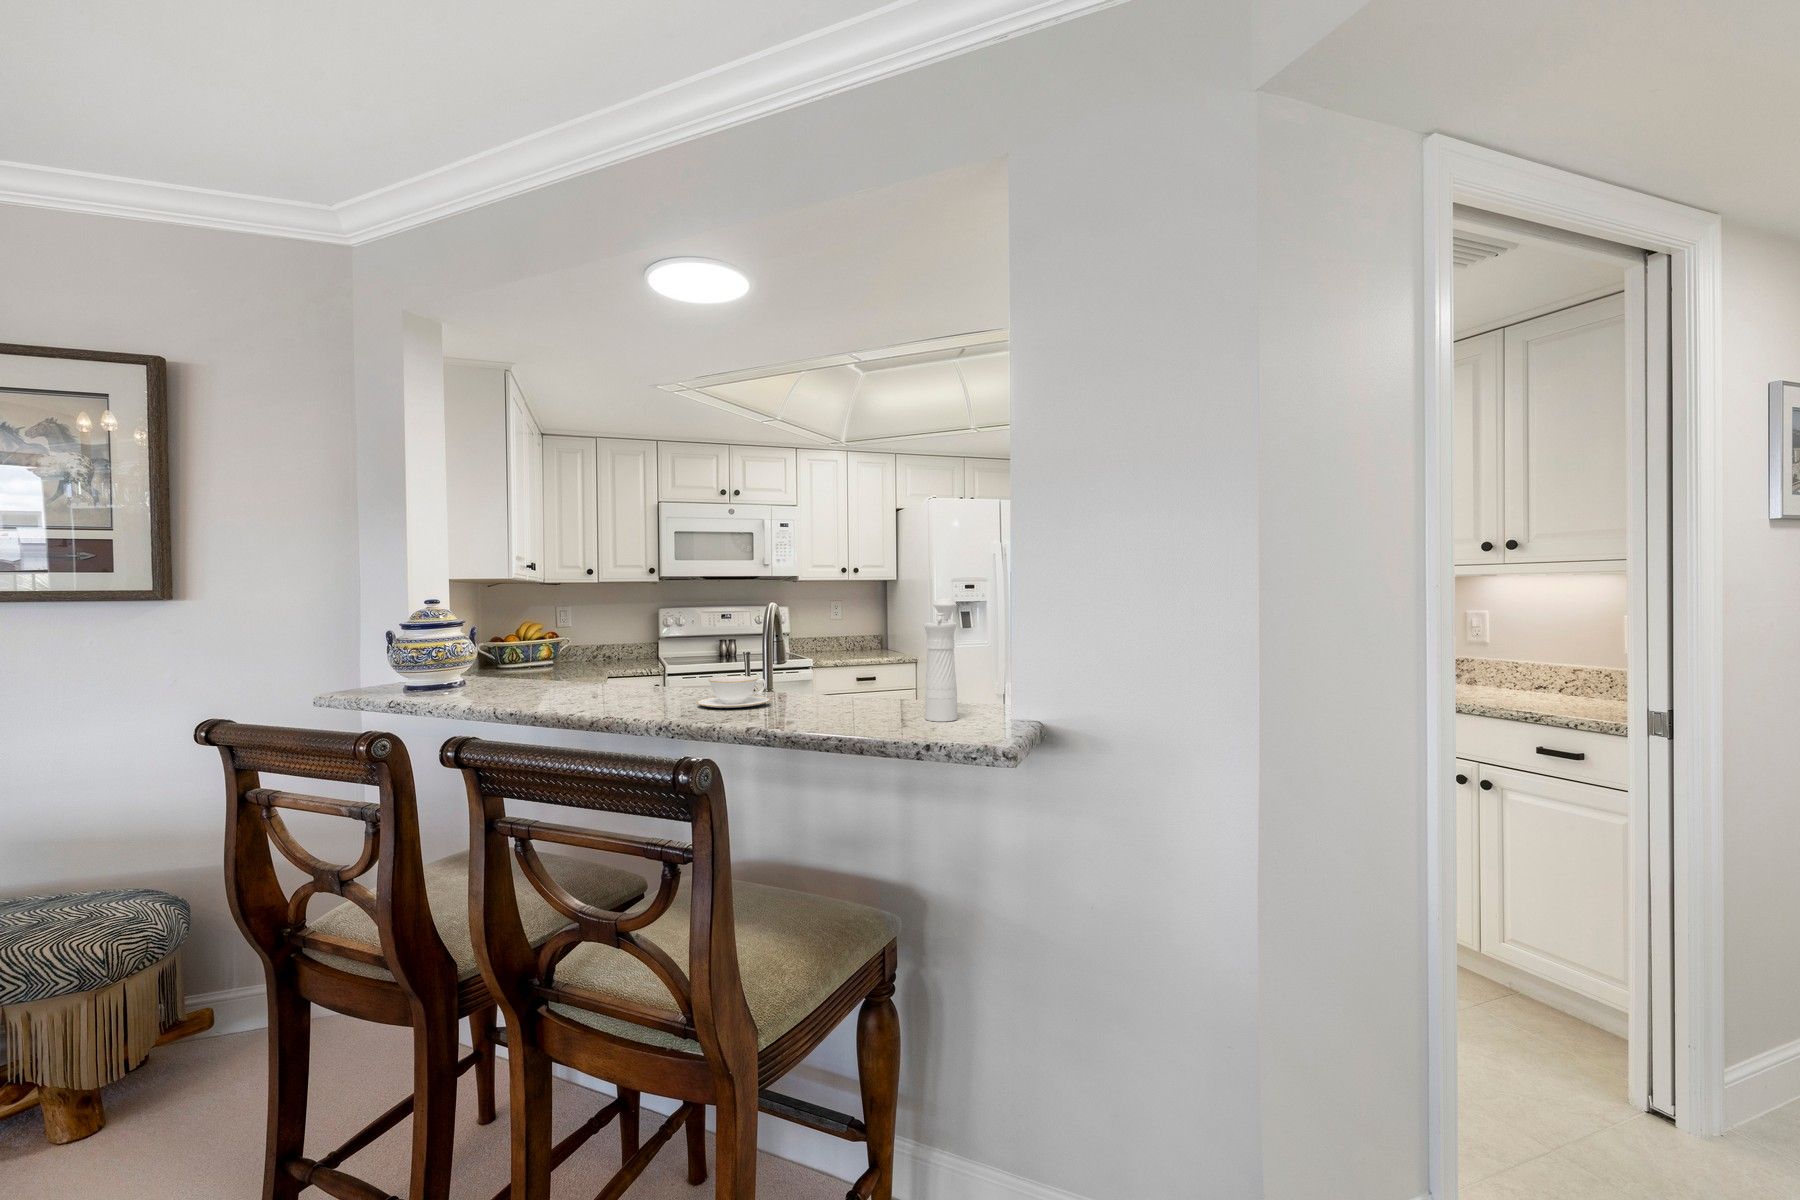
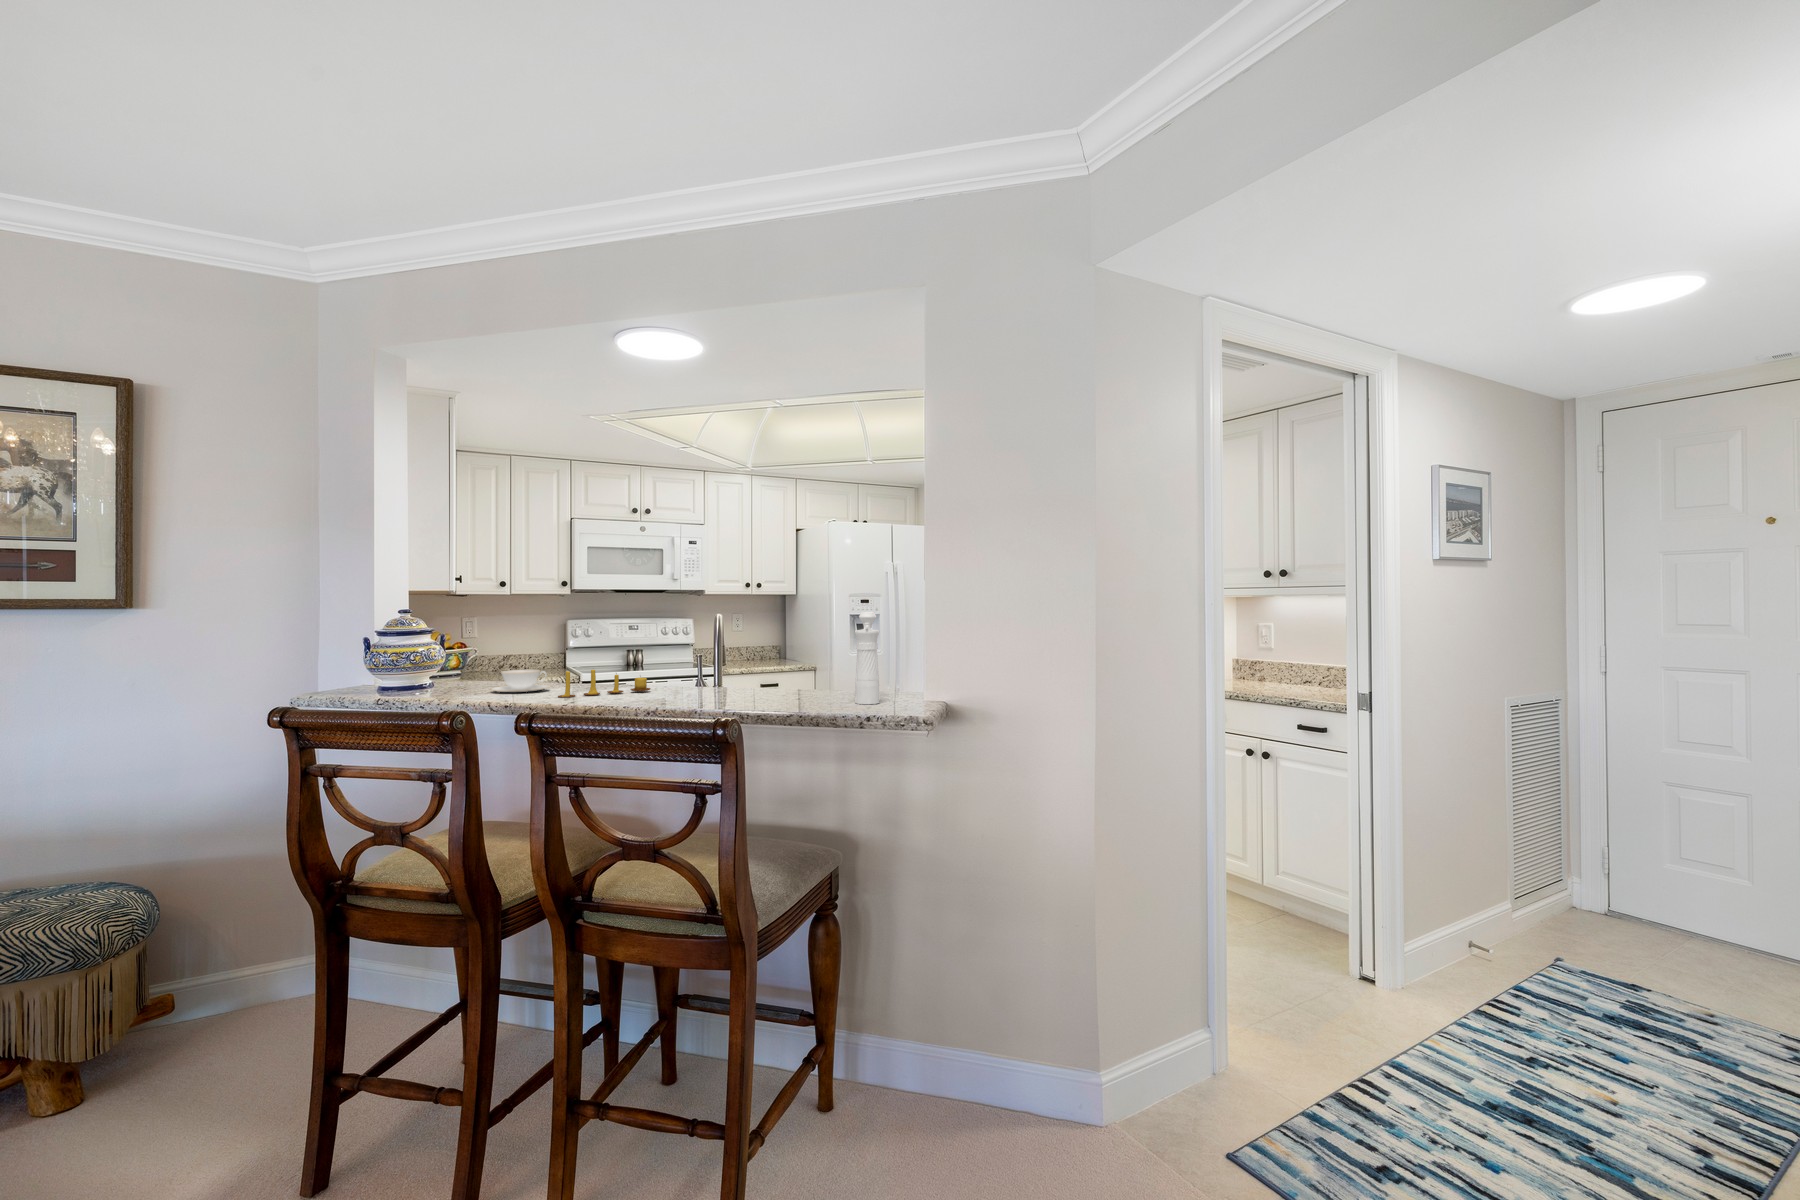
candle: none [572,666,688,704] -> present [558,669,650,698]
teacup: present [697,676,770,708] -> present [491,669,549,692]

